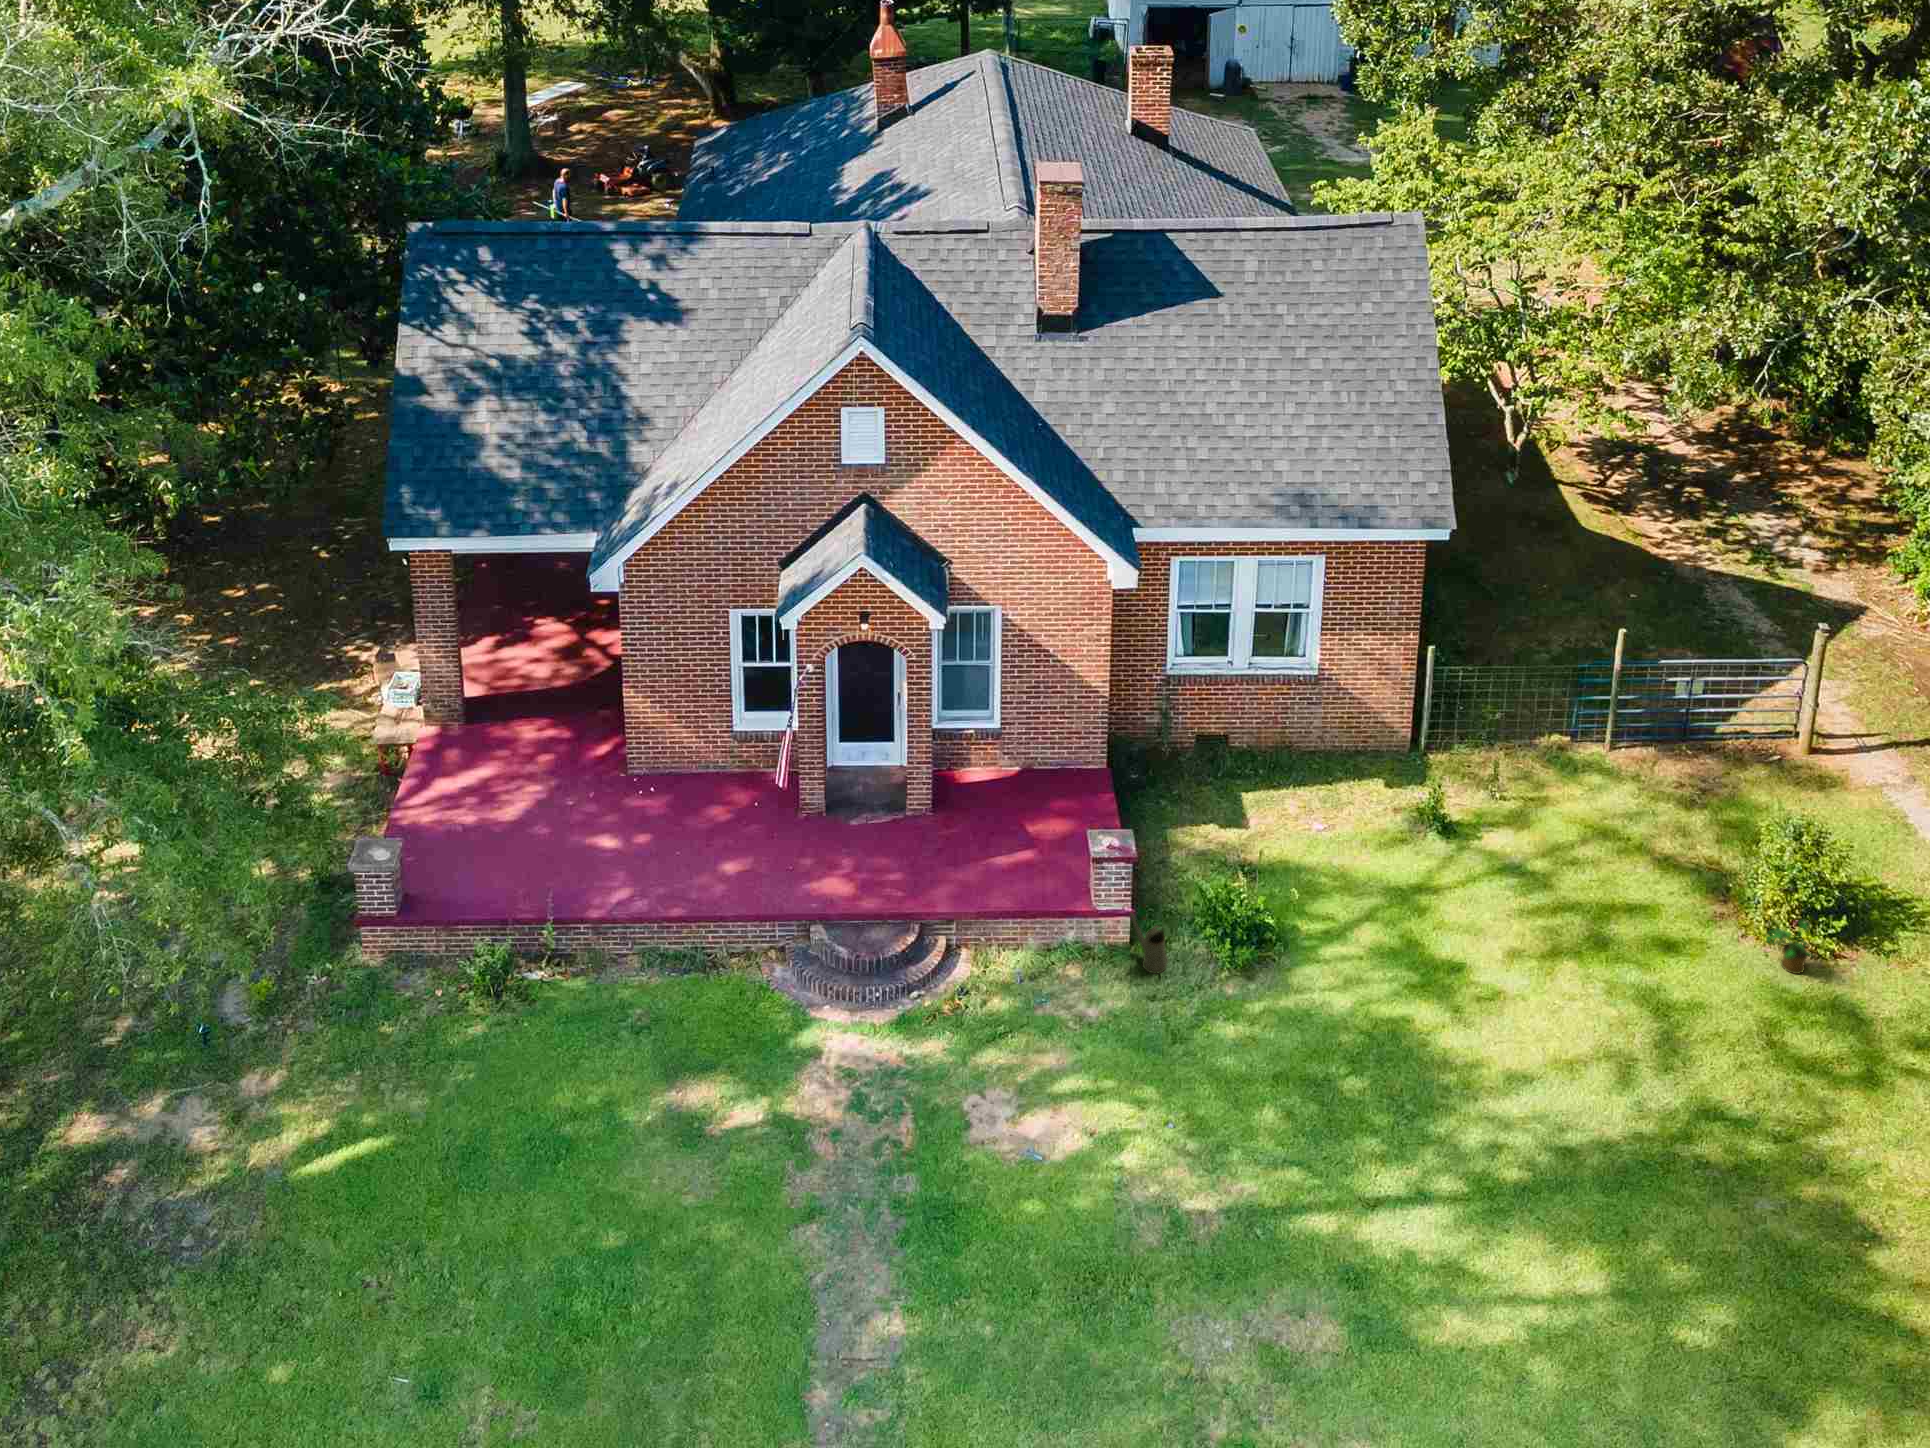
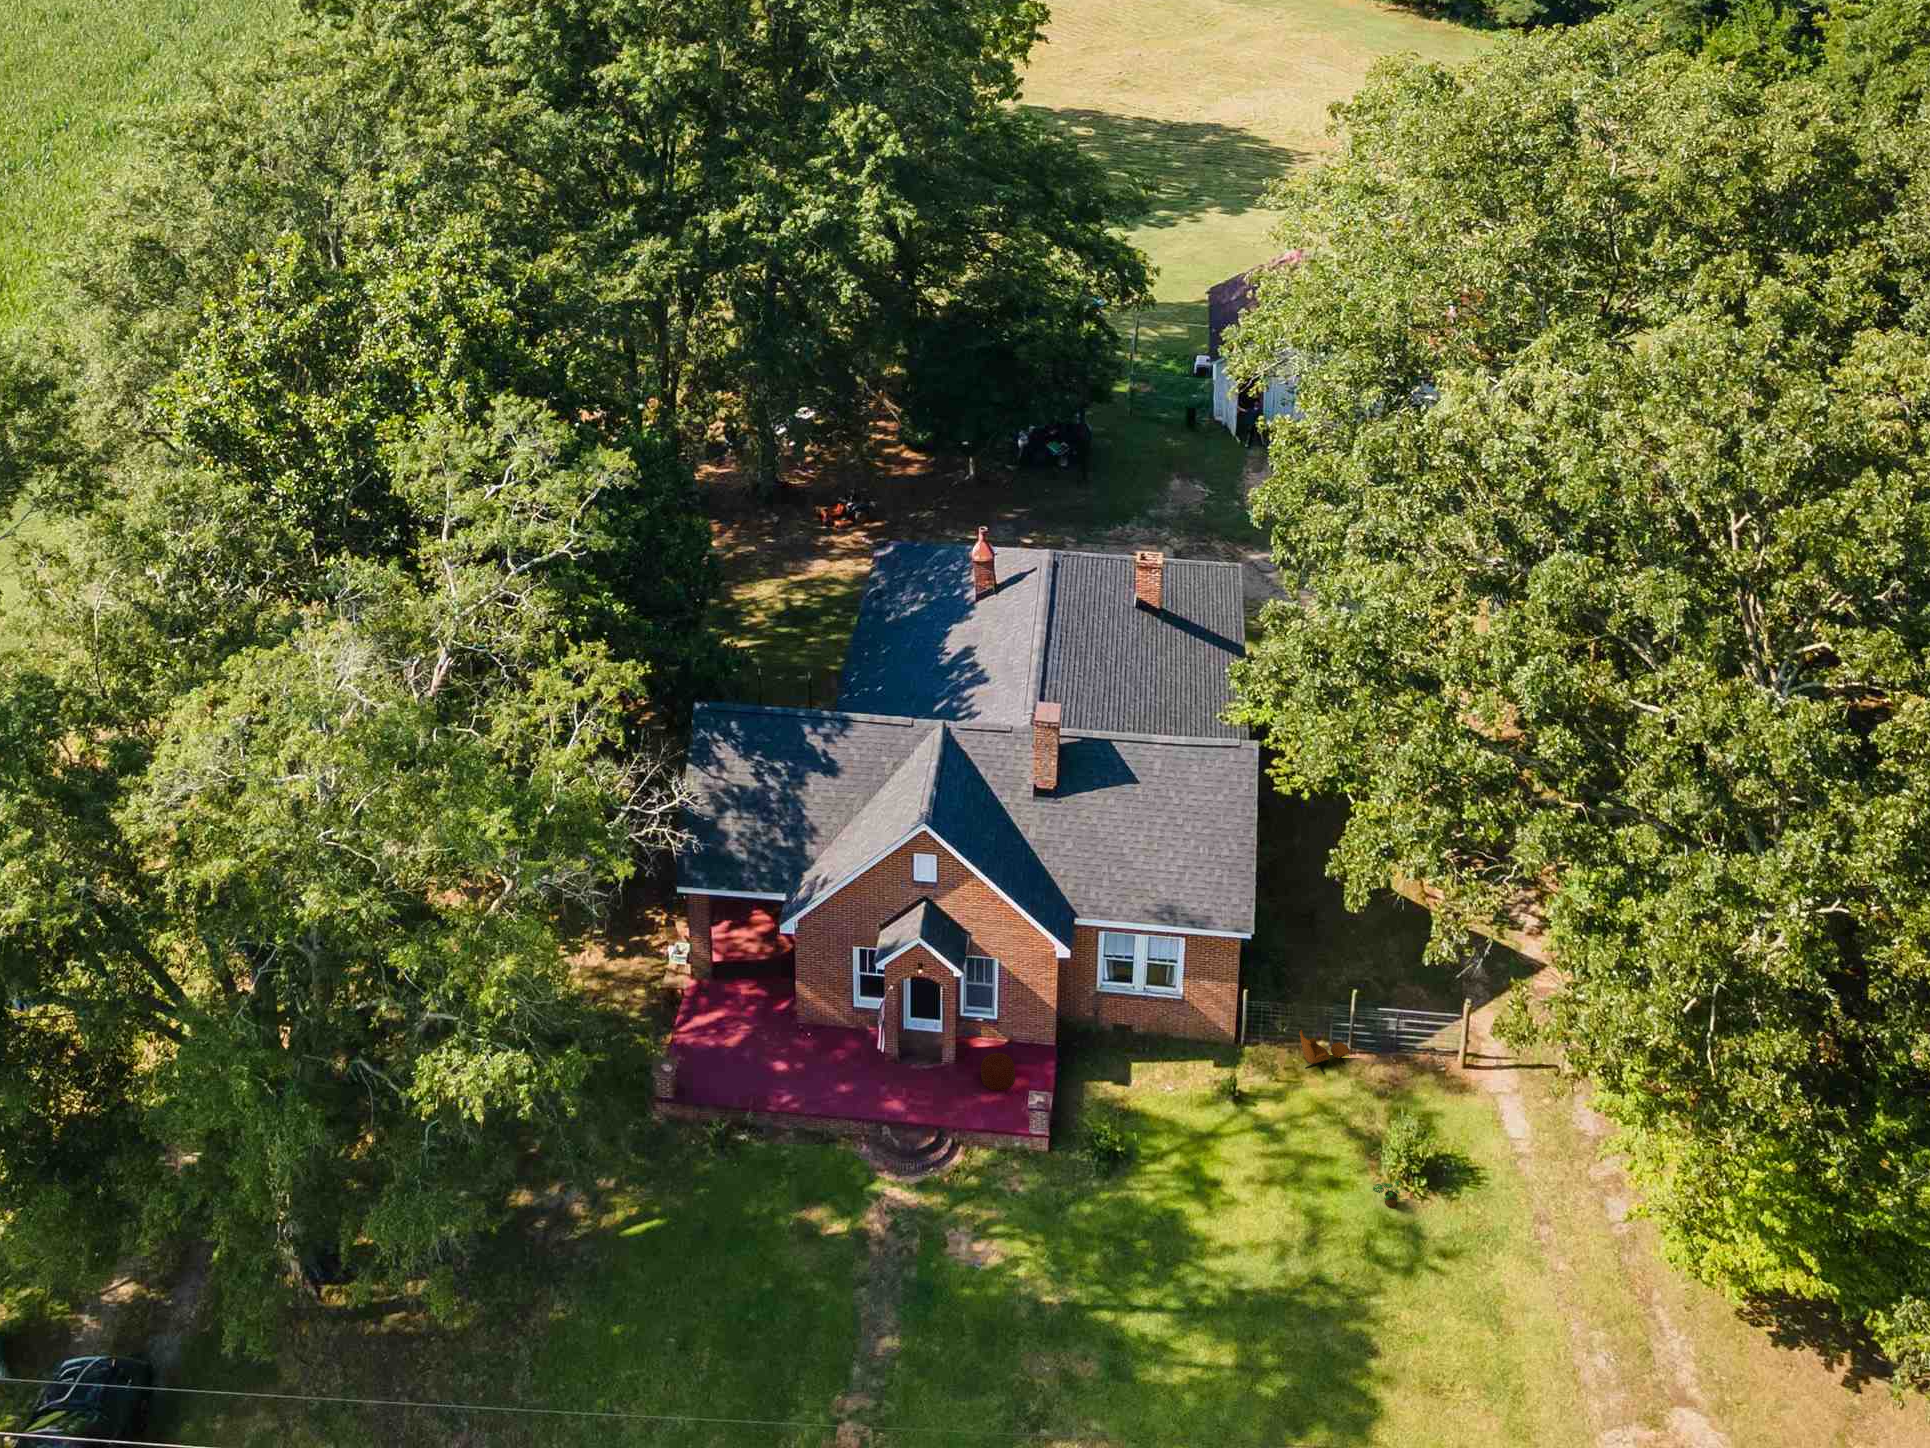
lounge chair: none [1540,700,1619,778] -> present [1300,1030,1350,1074]
ottoman: none [982,781,1045,846] -> present [981,1053,1015,1090]
watering can: present [1130,913,1168,974] -> none [1046,1138,1063,1173]

